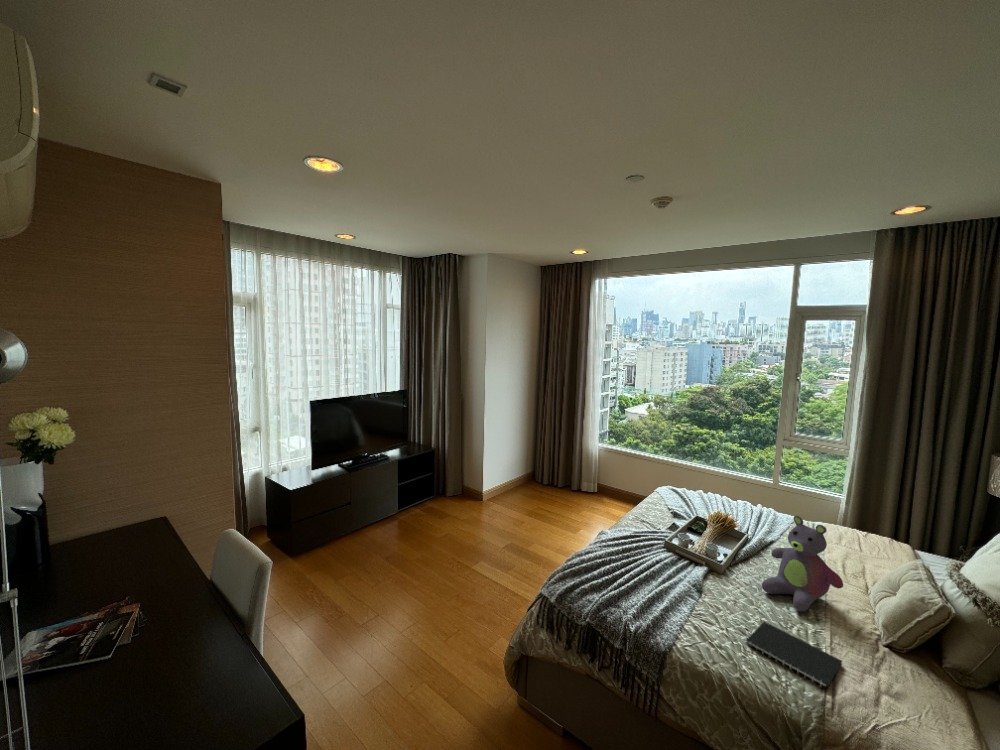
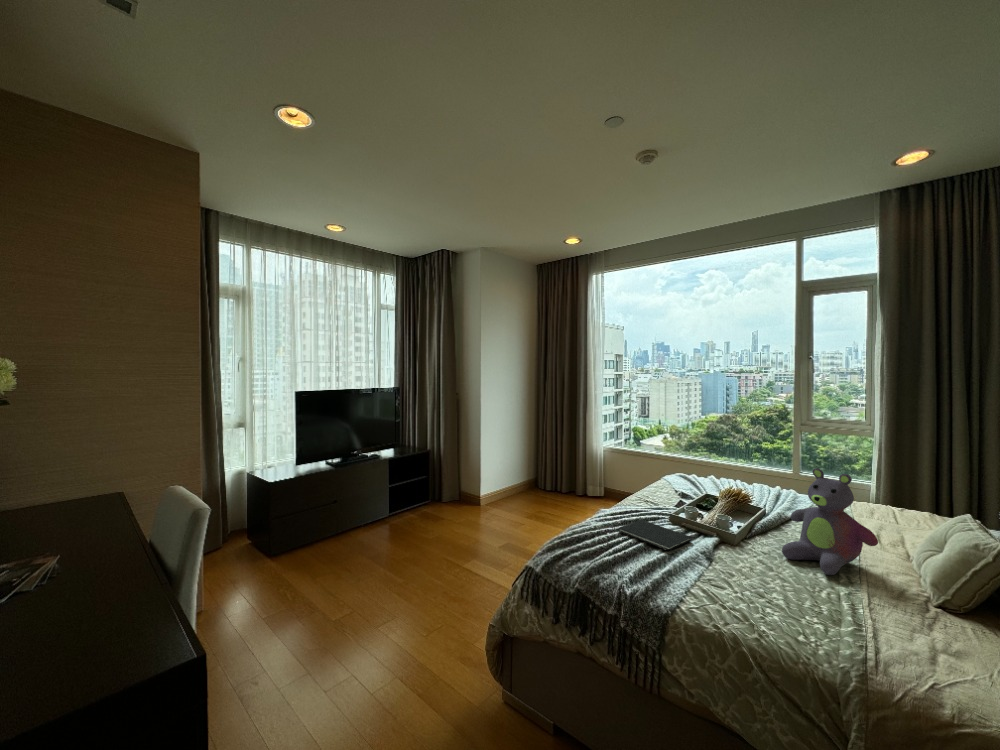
notebook: present [747,622,842,688] -> present [619,520,692,551]

